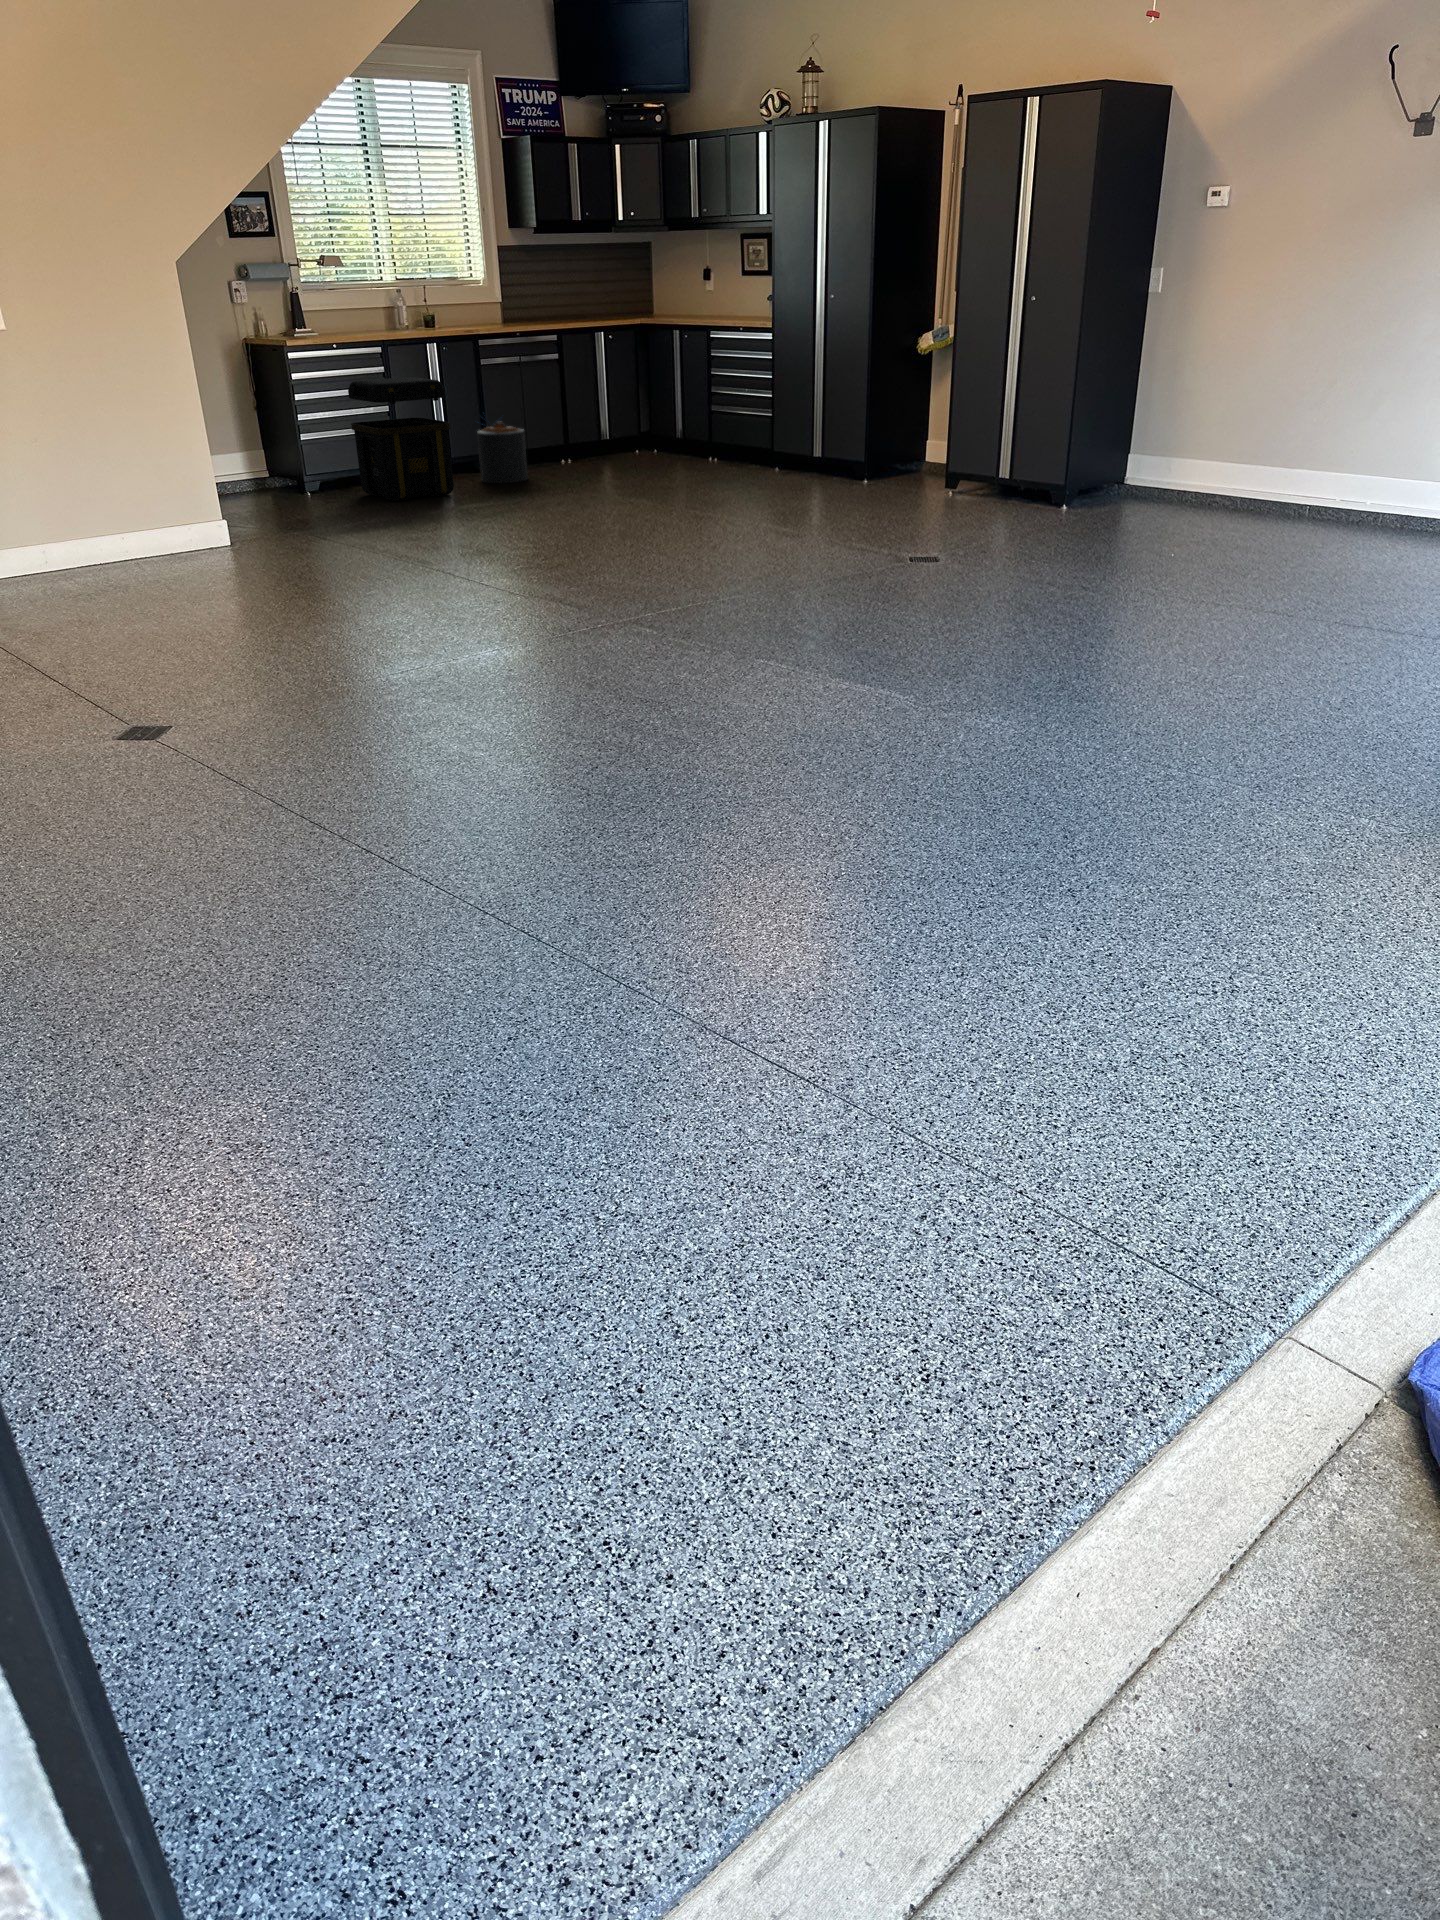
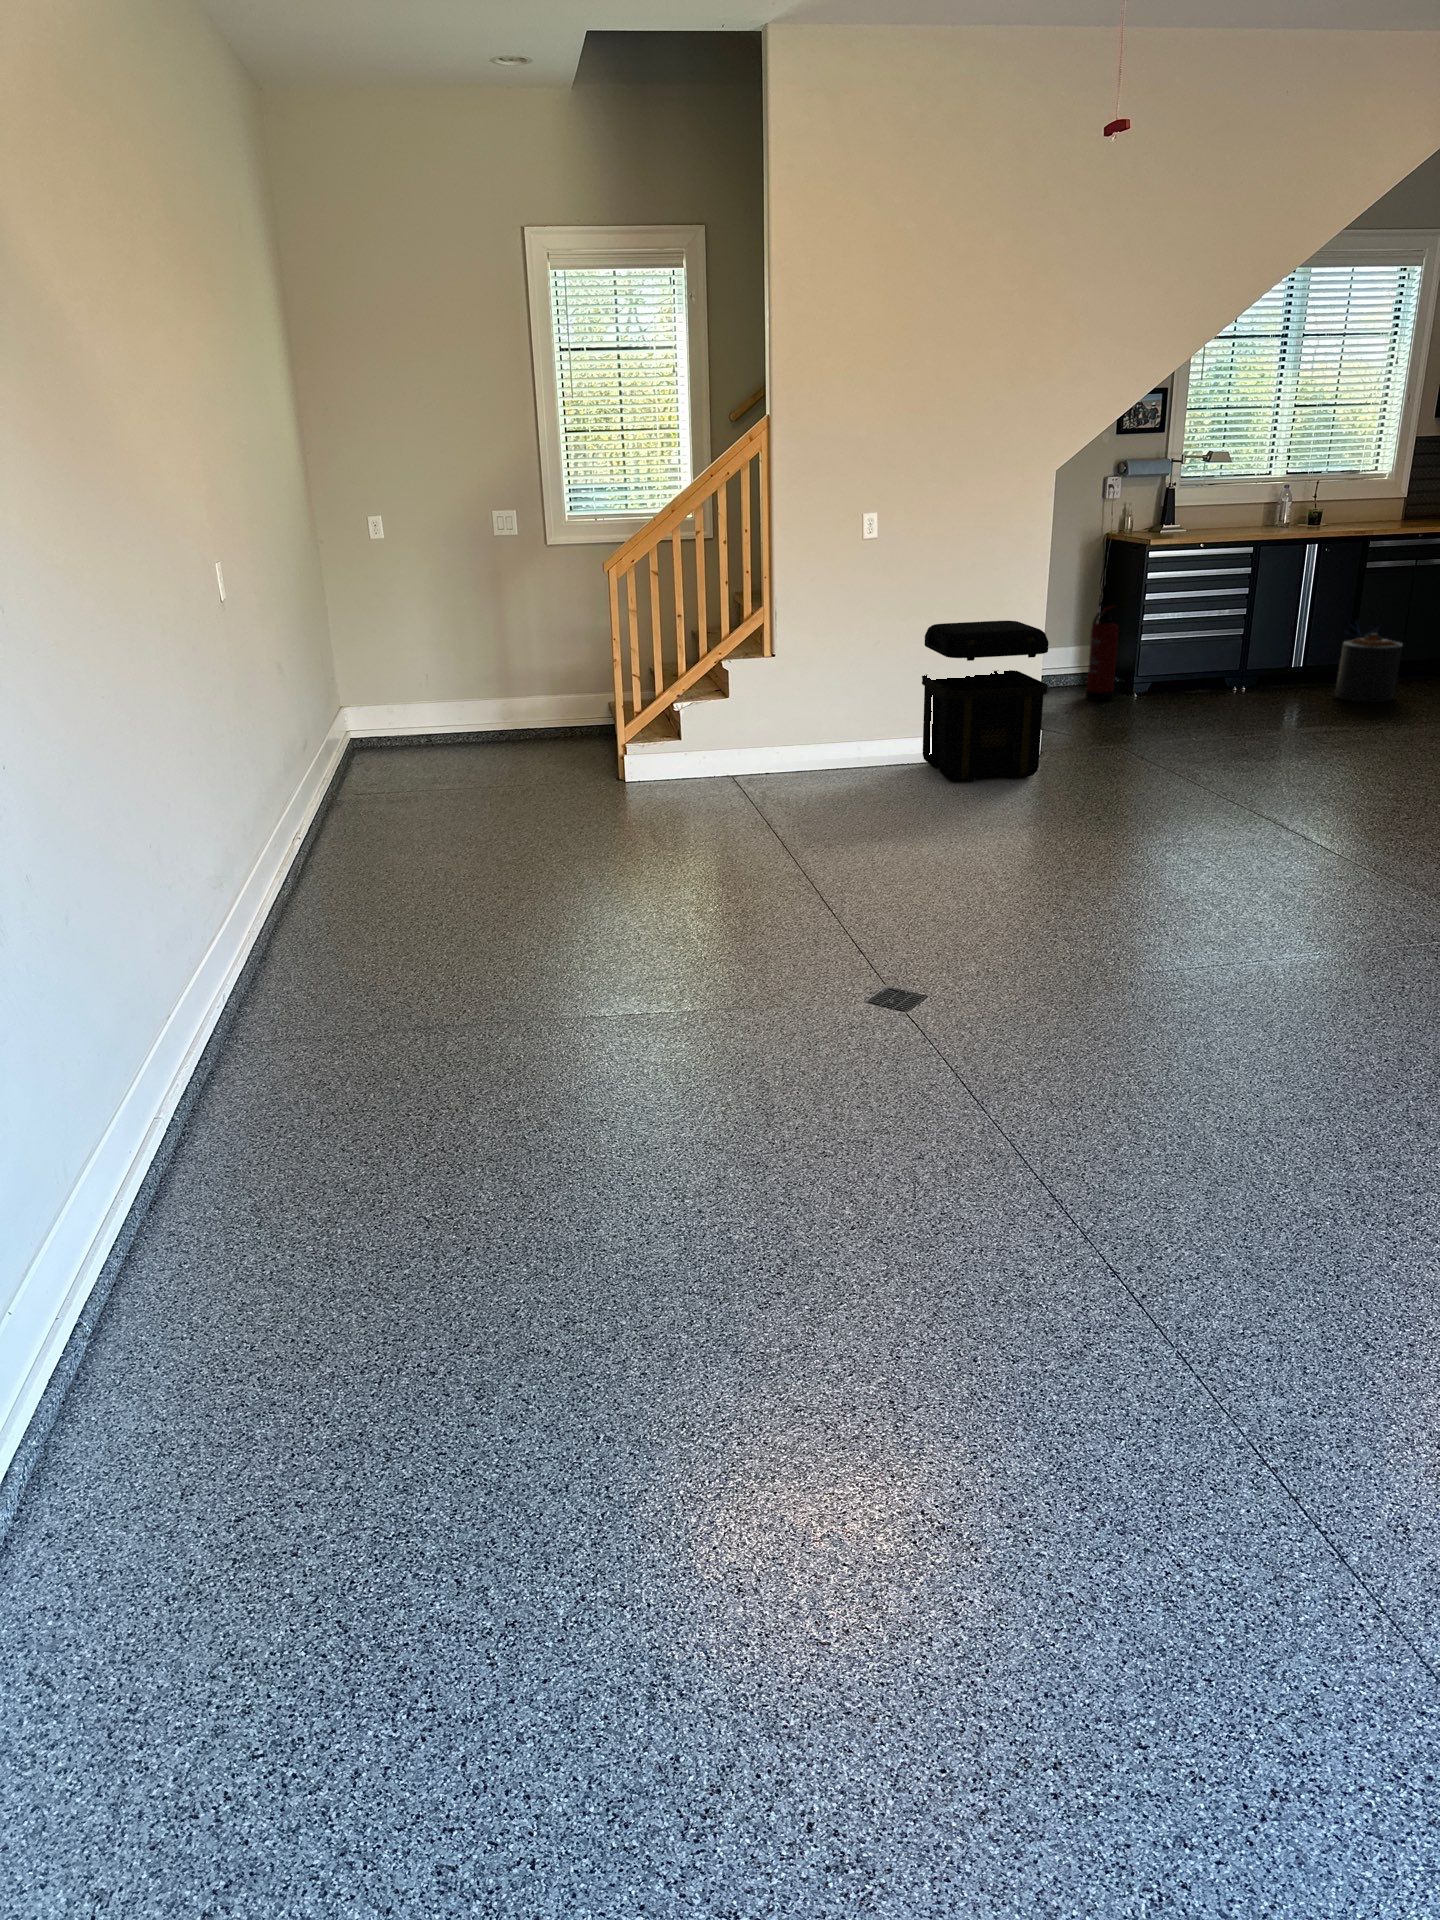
toolbox: present [348,377,454,501] -> present [922,621,1049,781]
fire extinguisher: none [251,405,289,501] -> present [1086,605,1119,701]

